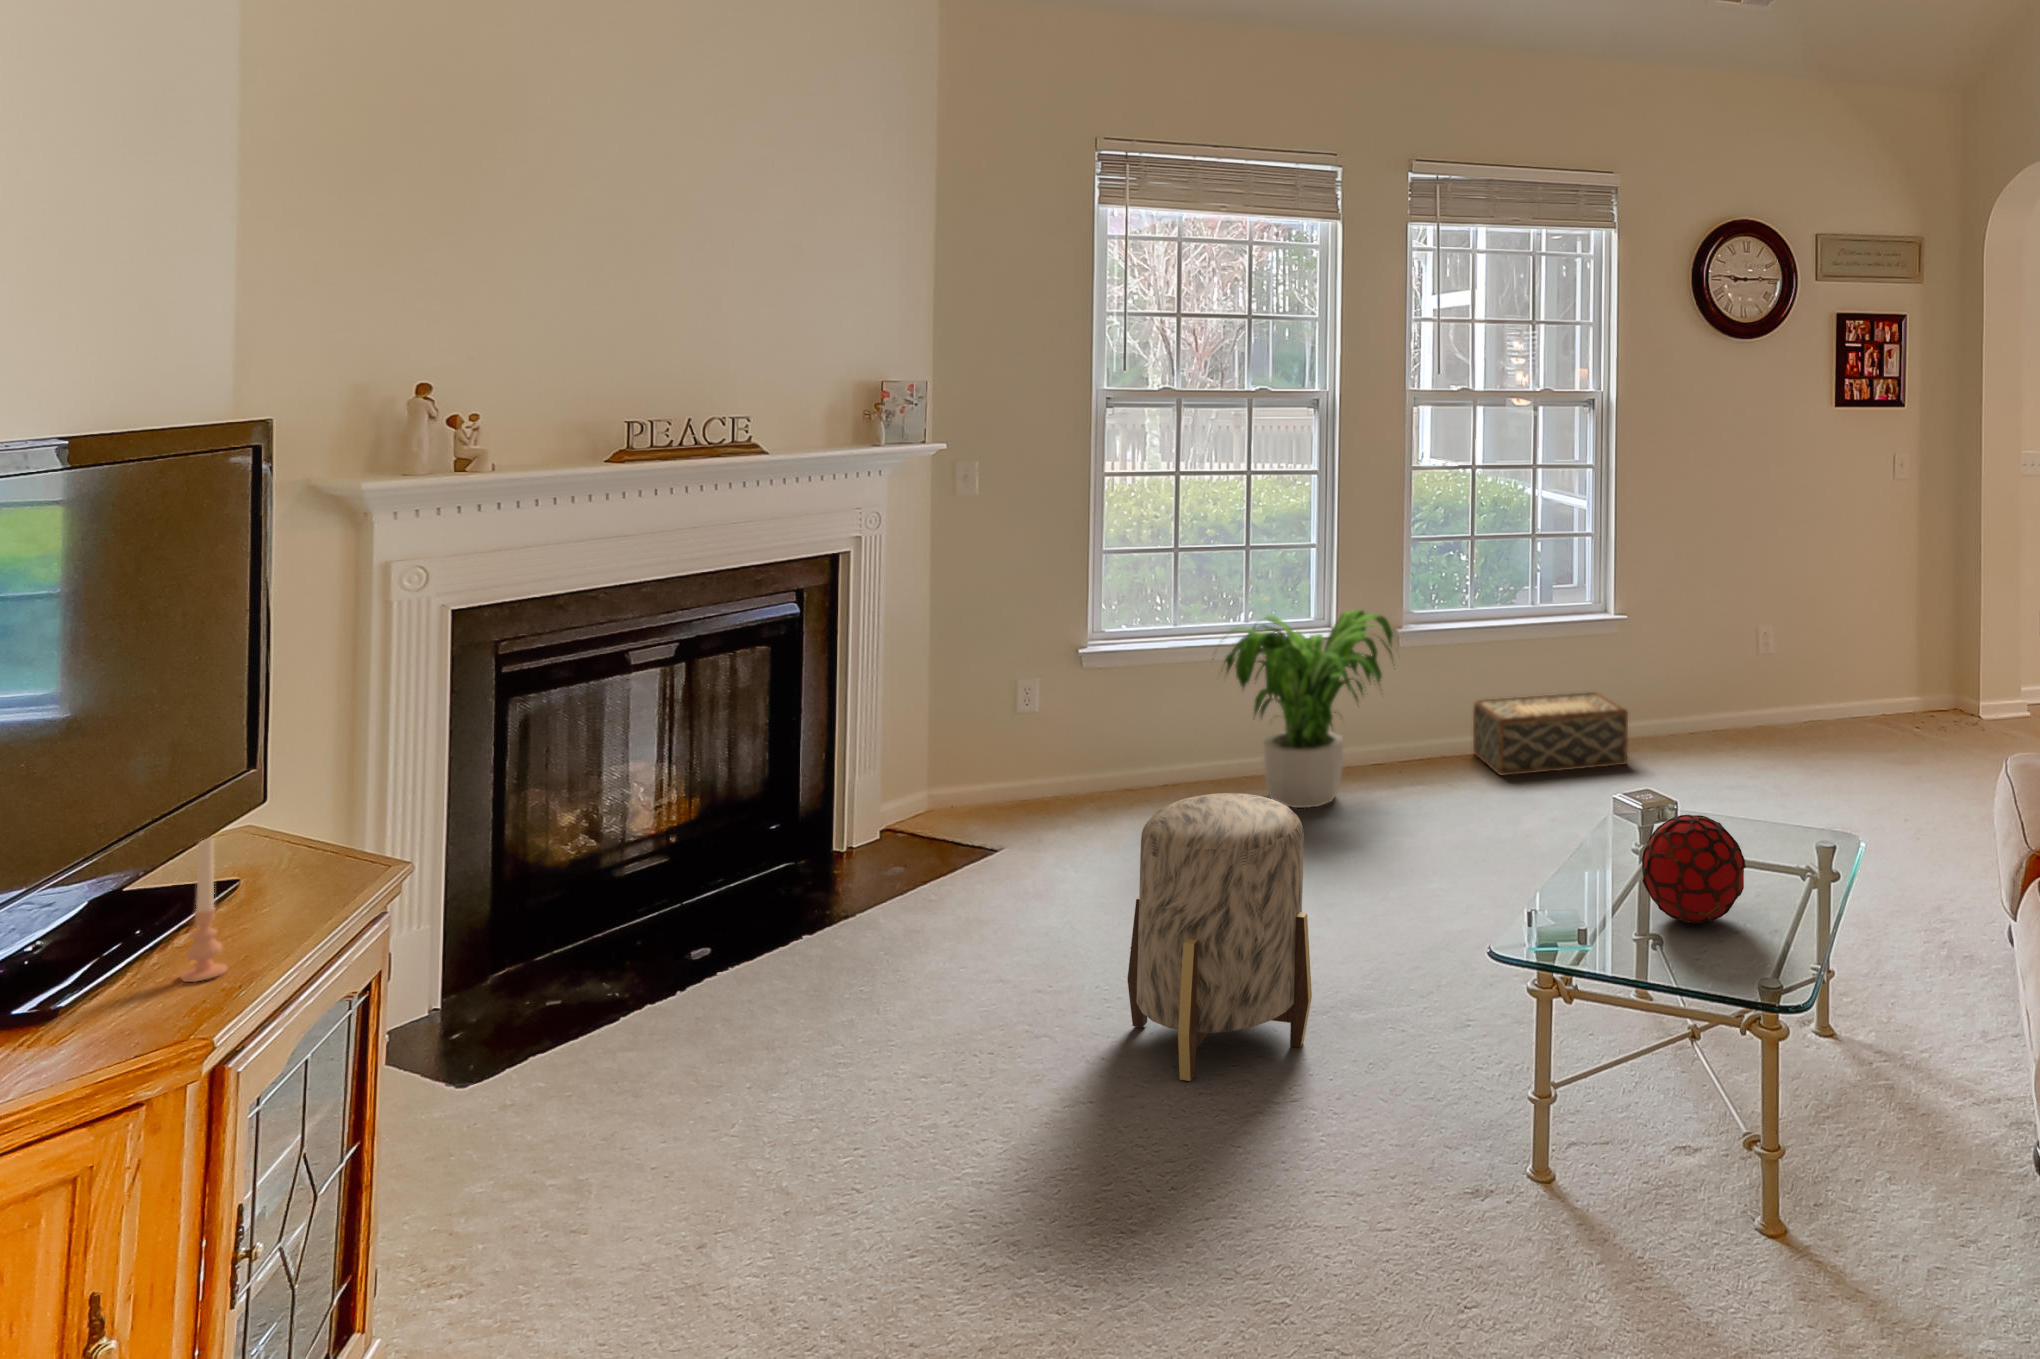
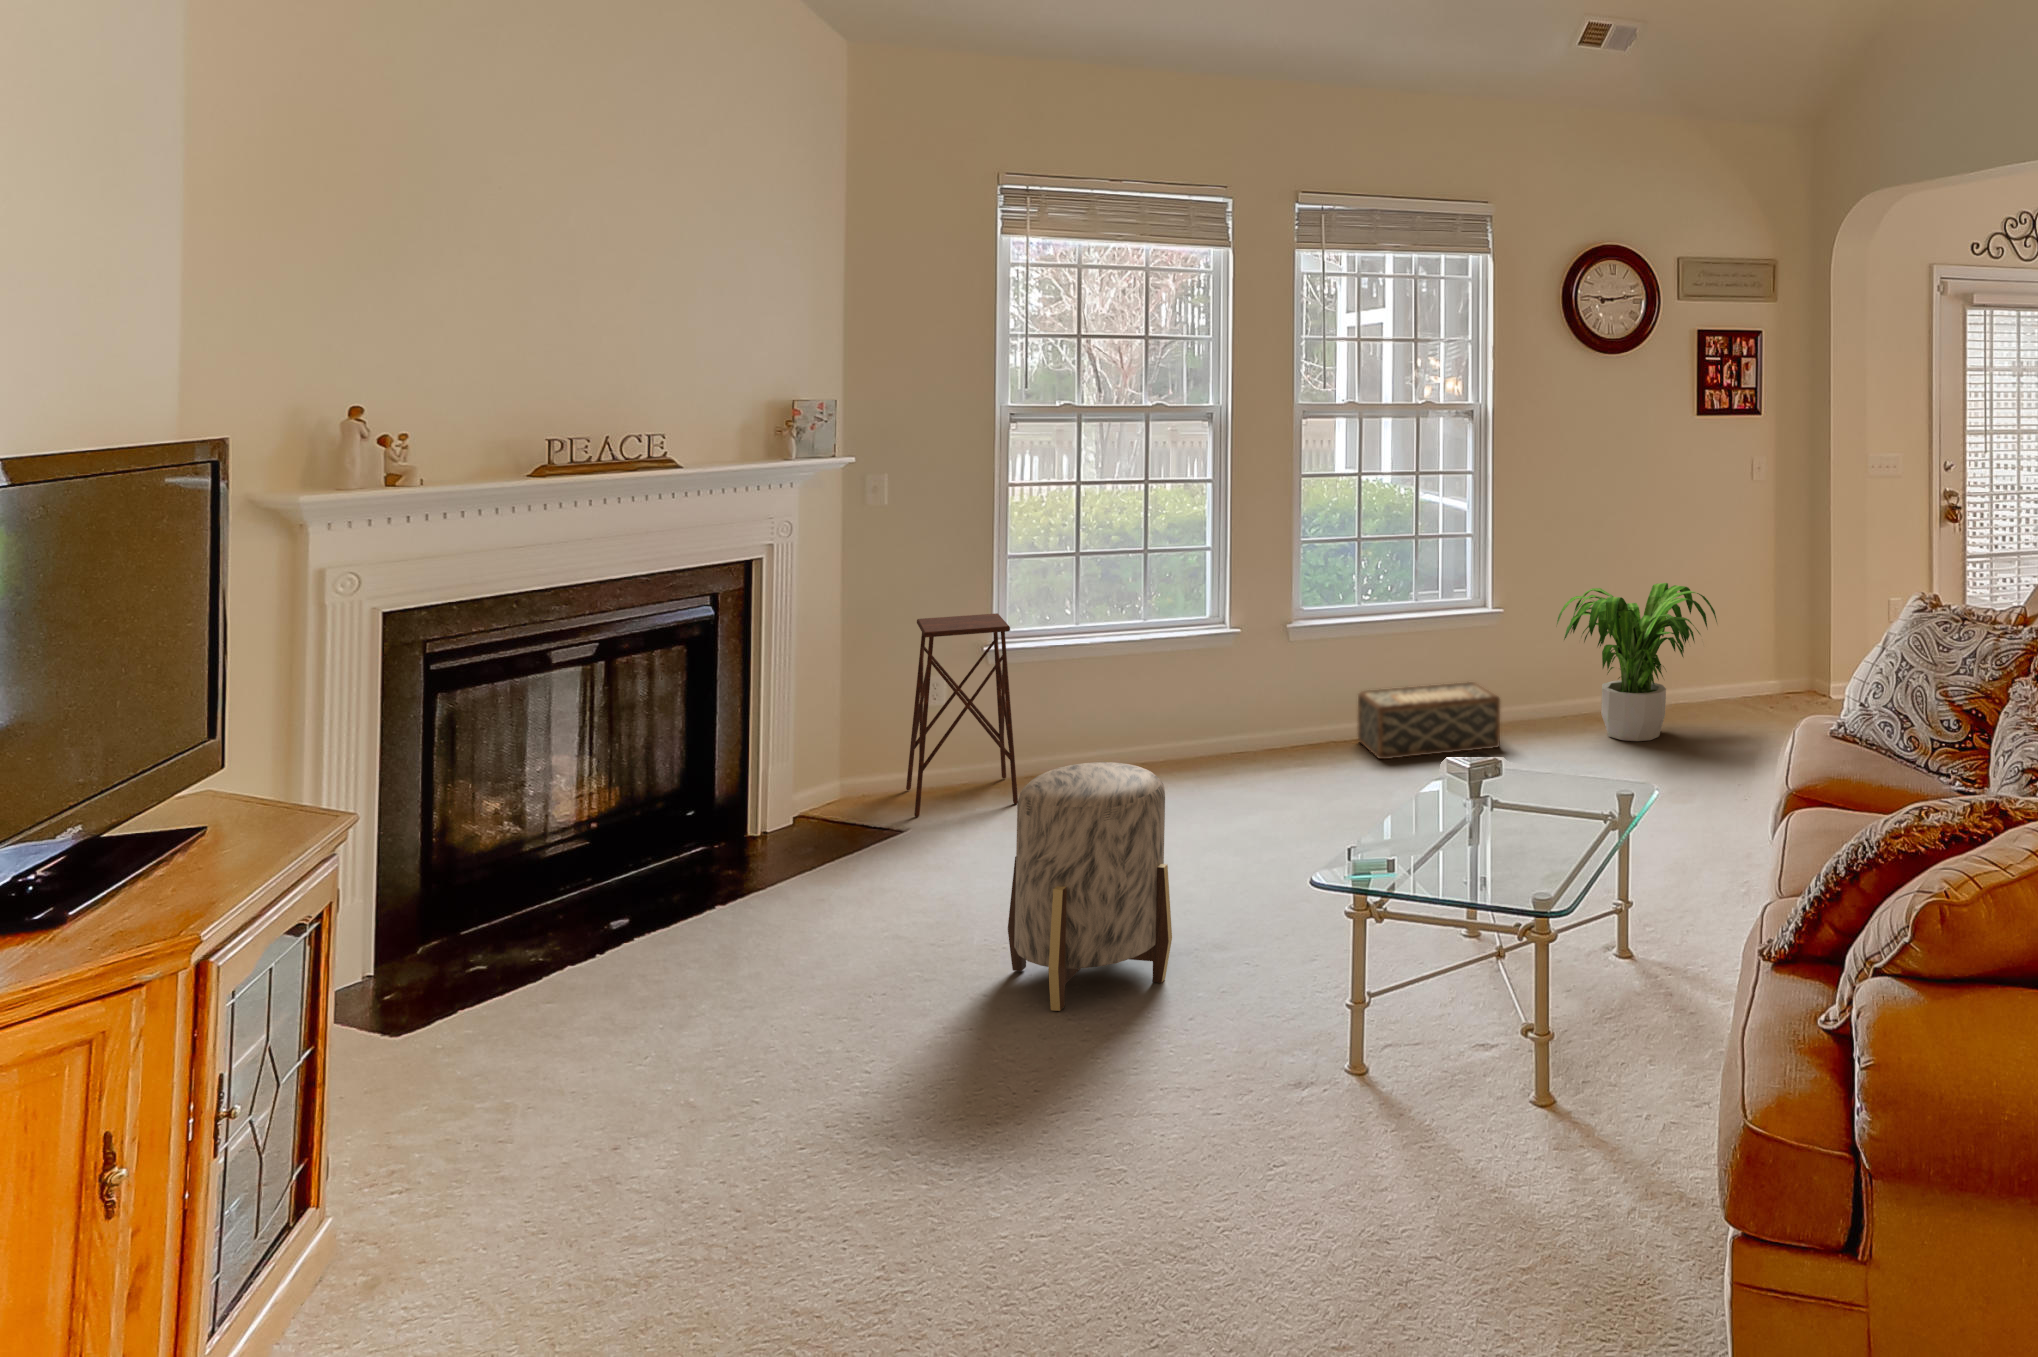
potted plant: present [1212,610,1393,808] -> present [1557,583,1717,741]
side table: none [1002,613,1121,832] -> present [906,613,1018,817]
decorative orb: present [1642,815,1746,924] -> none [1452,765,1540,857]
candle: present [181,838,227,982] -> none [176,778,214,896]

